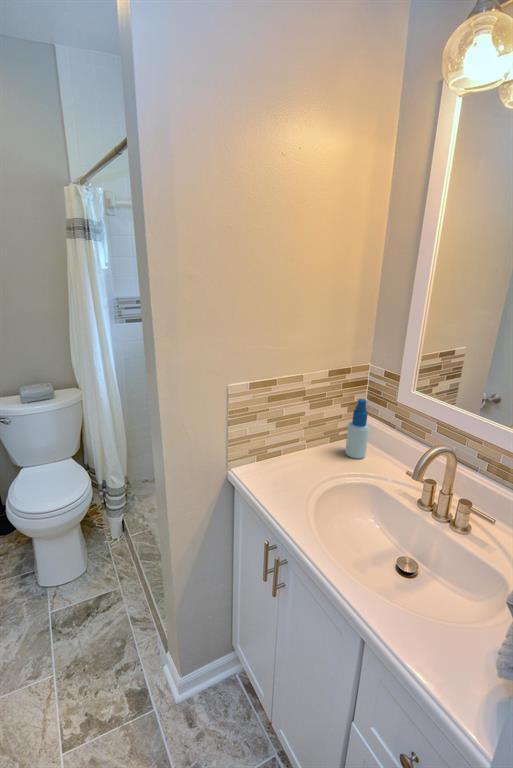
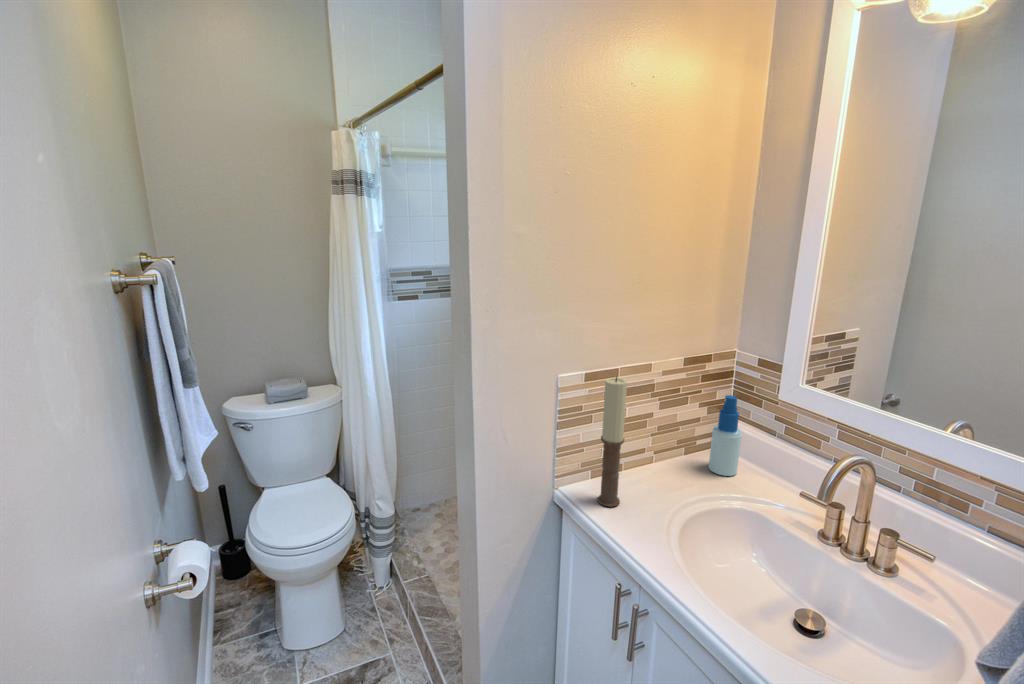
candle: none [258,385,279,484] -> present [598,377,627,507]

